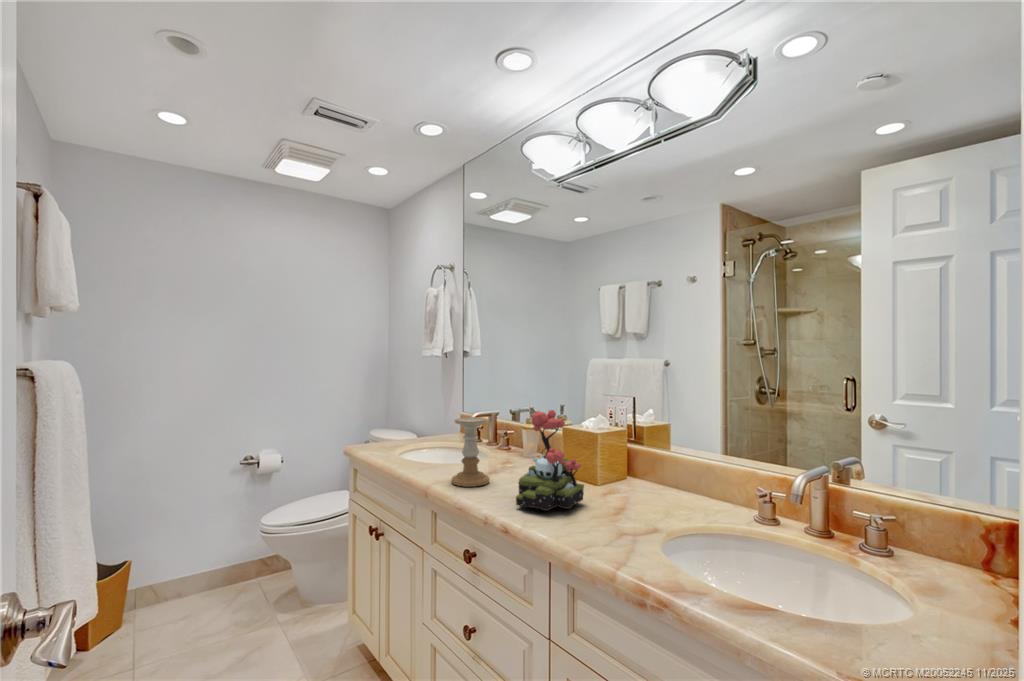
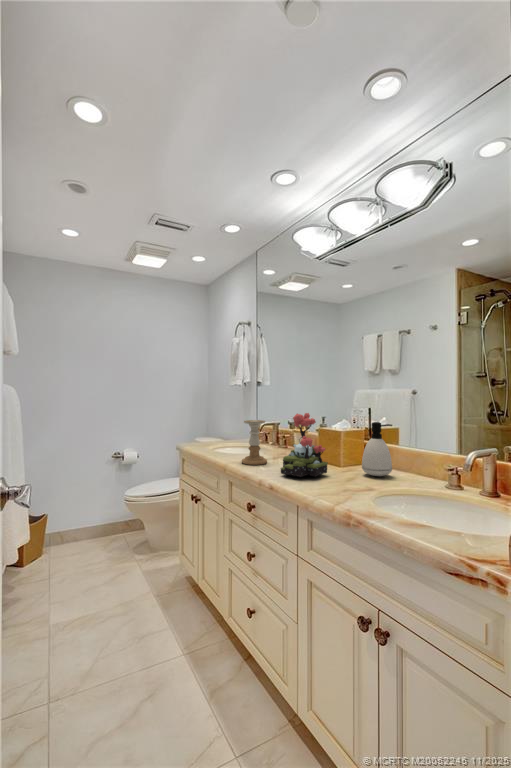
soap dispenser: none [632,423,674,502] -> present [362,422,392,476]

